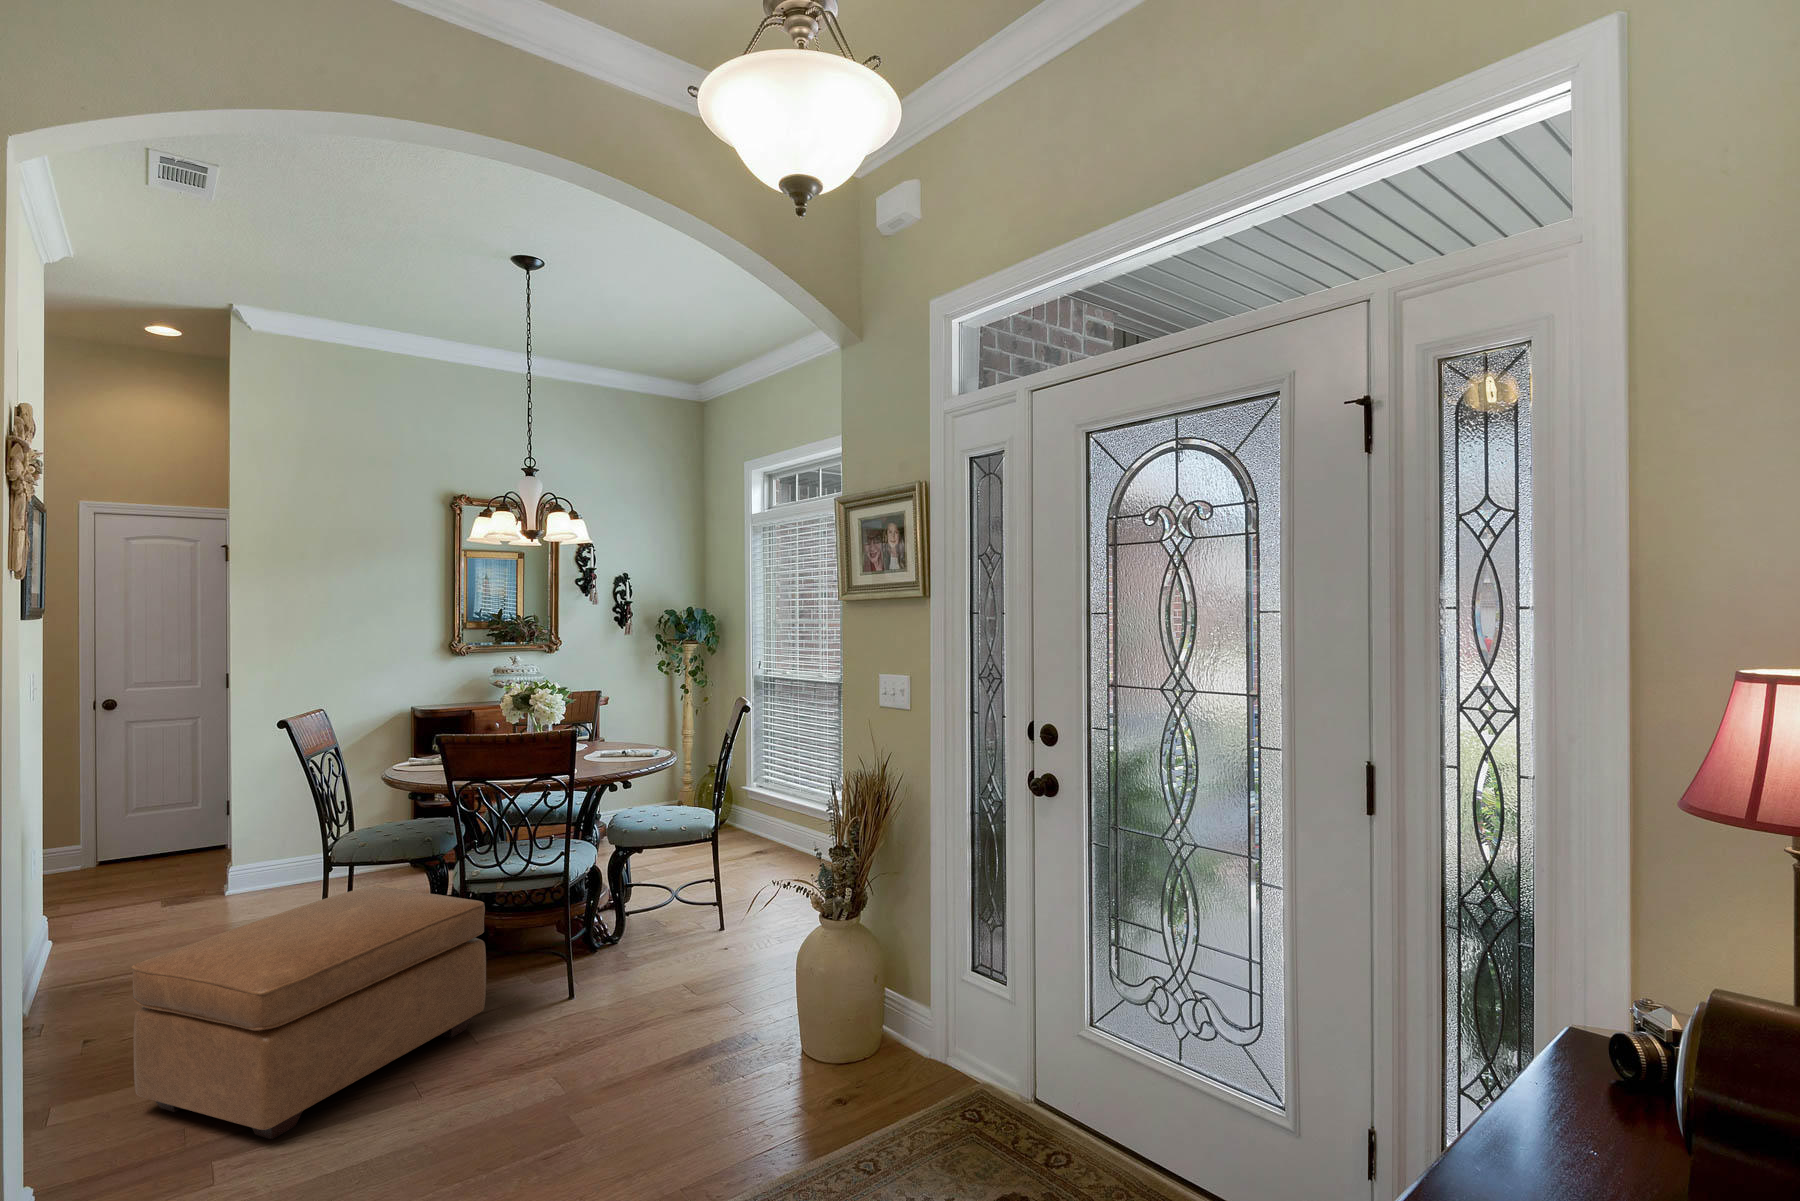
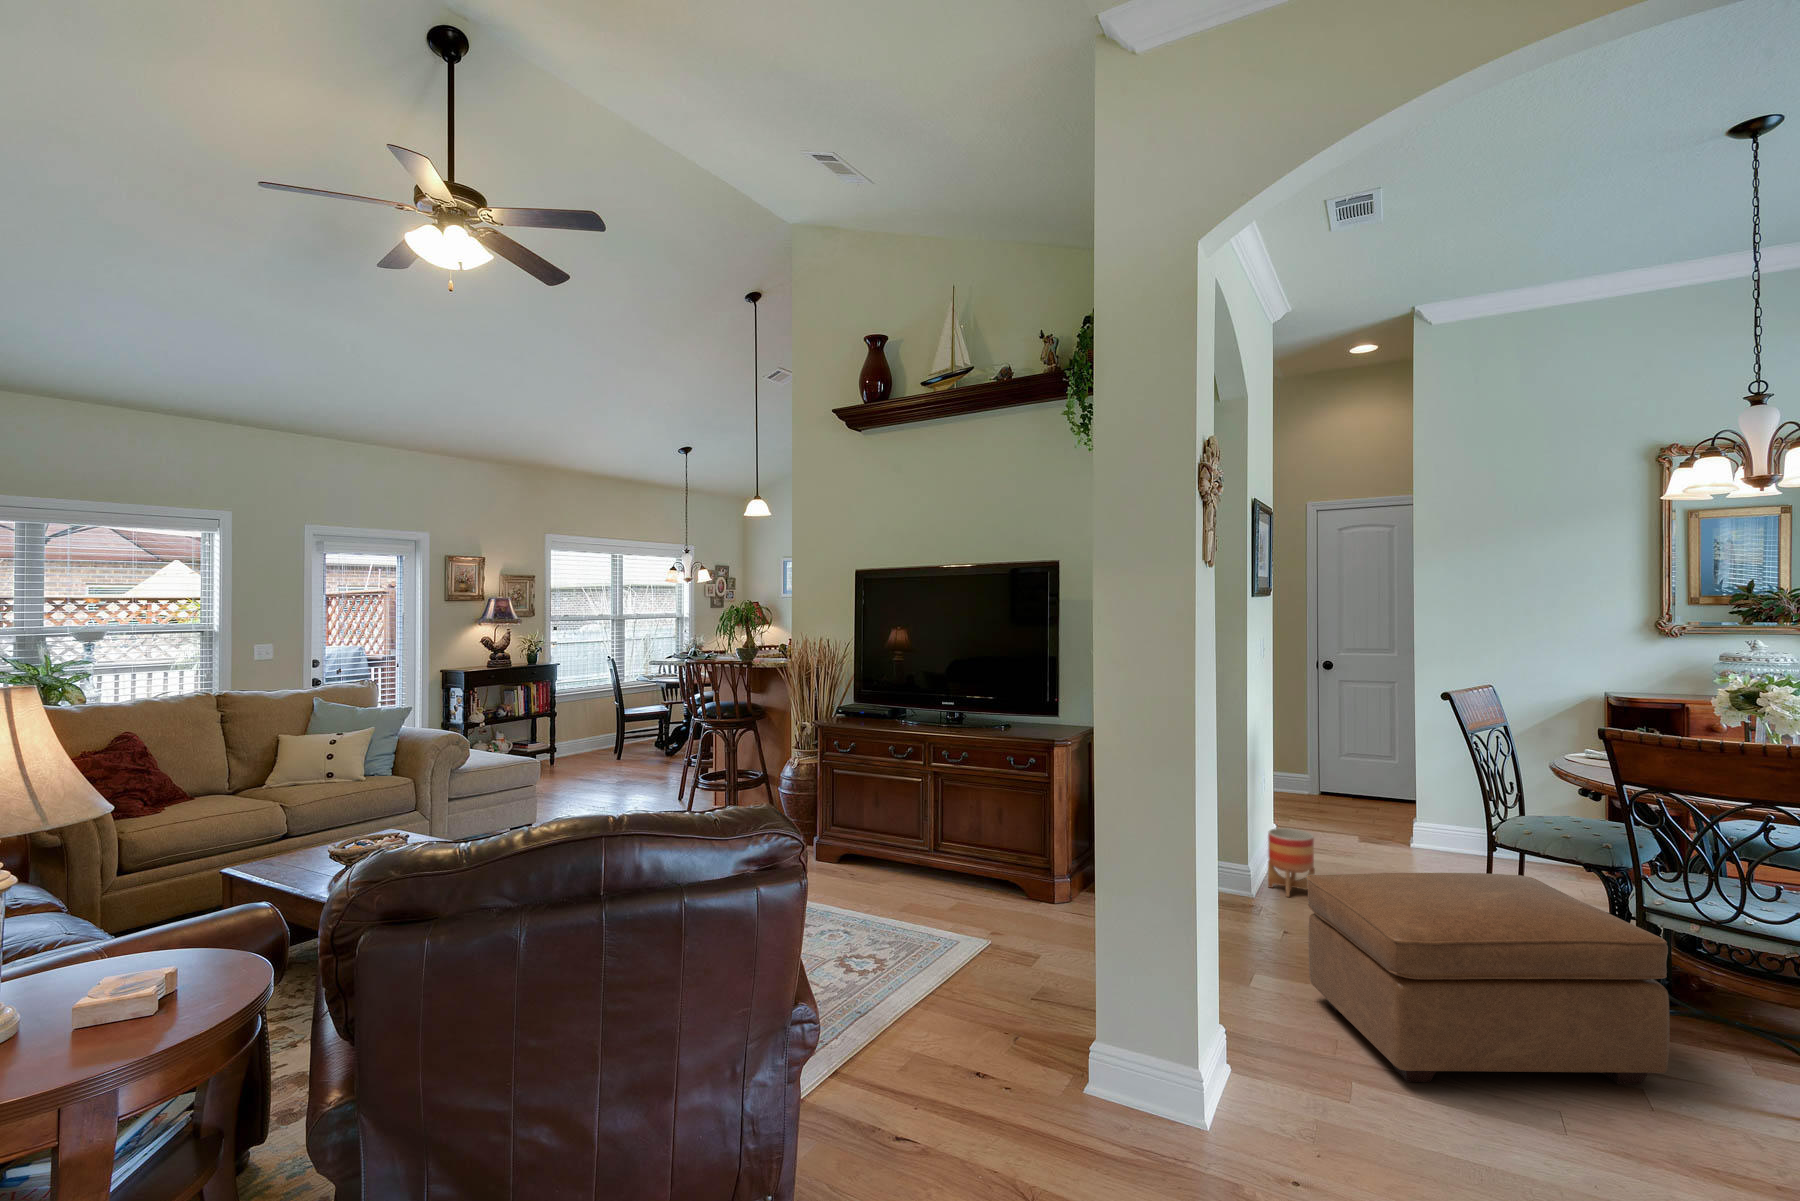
planter: none [40,919,115,1012] -> present [1268,828,1315,897]

